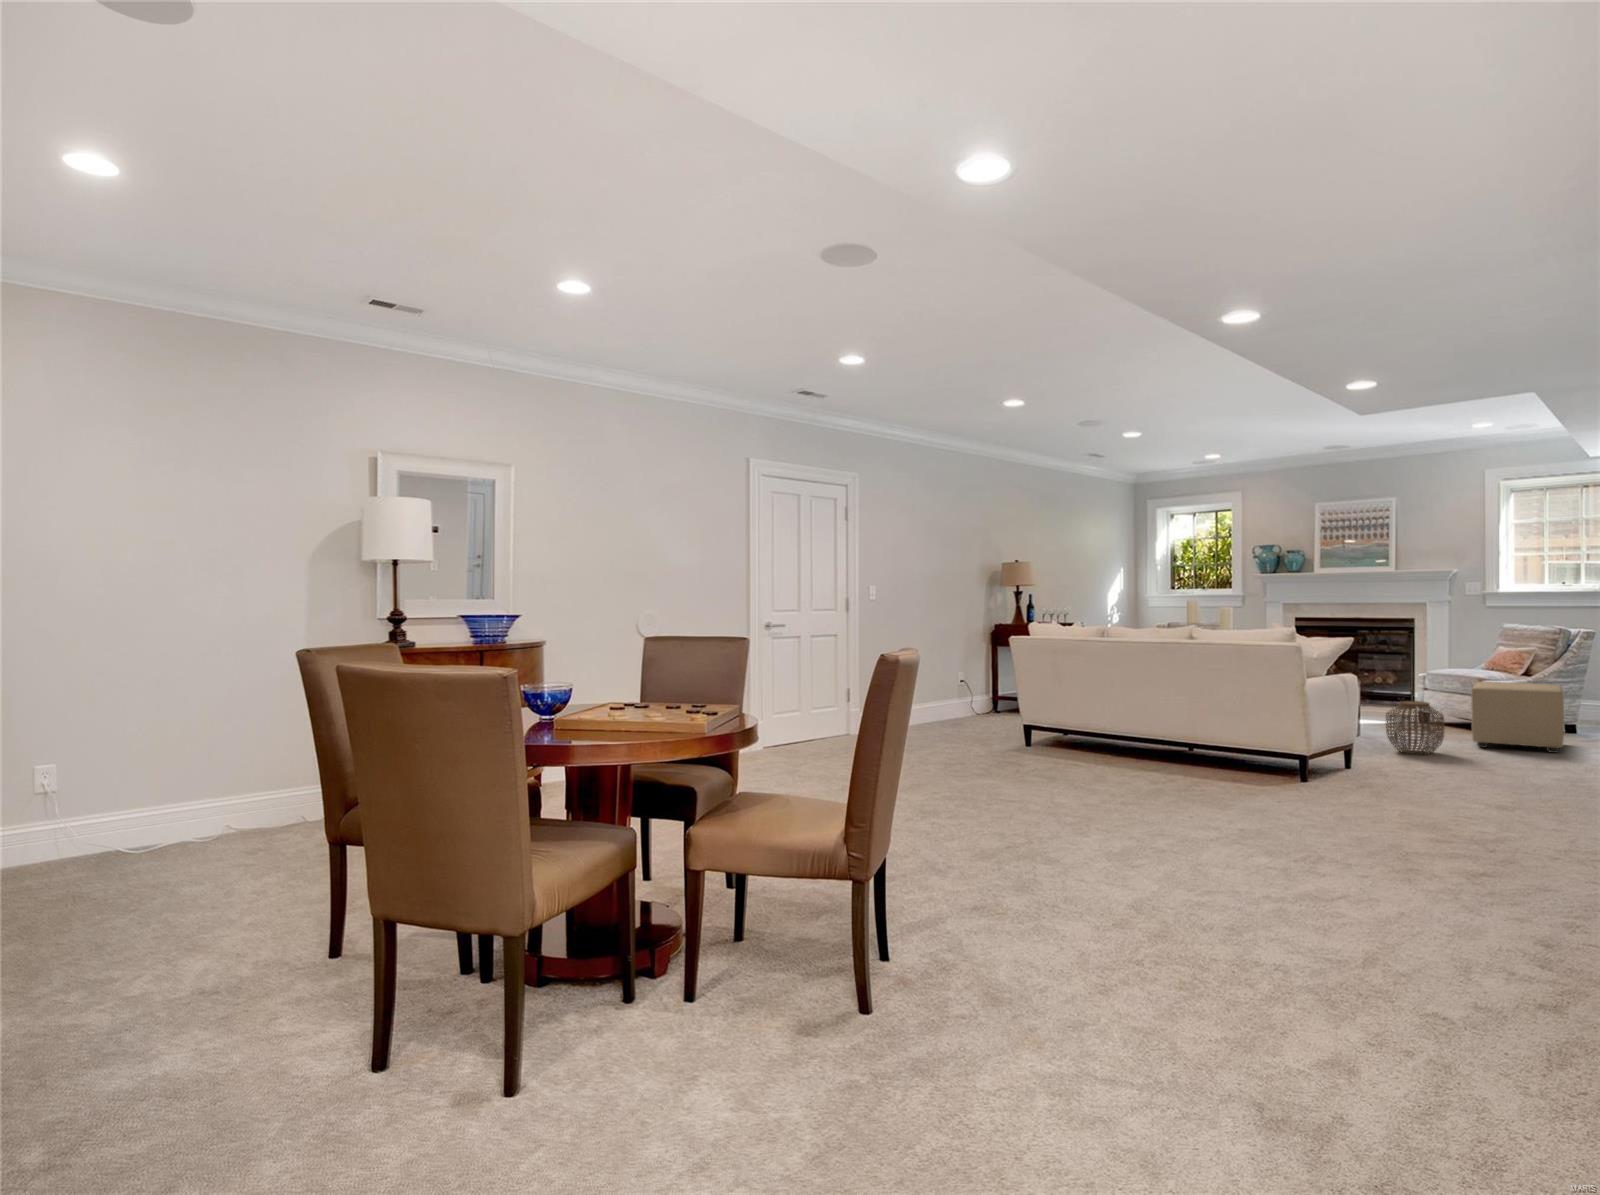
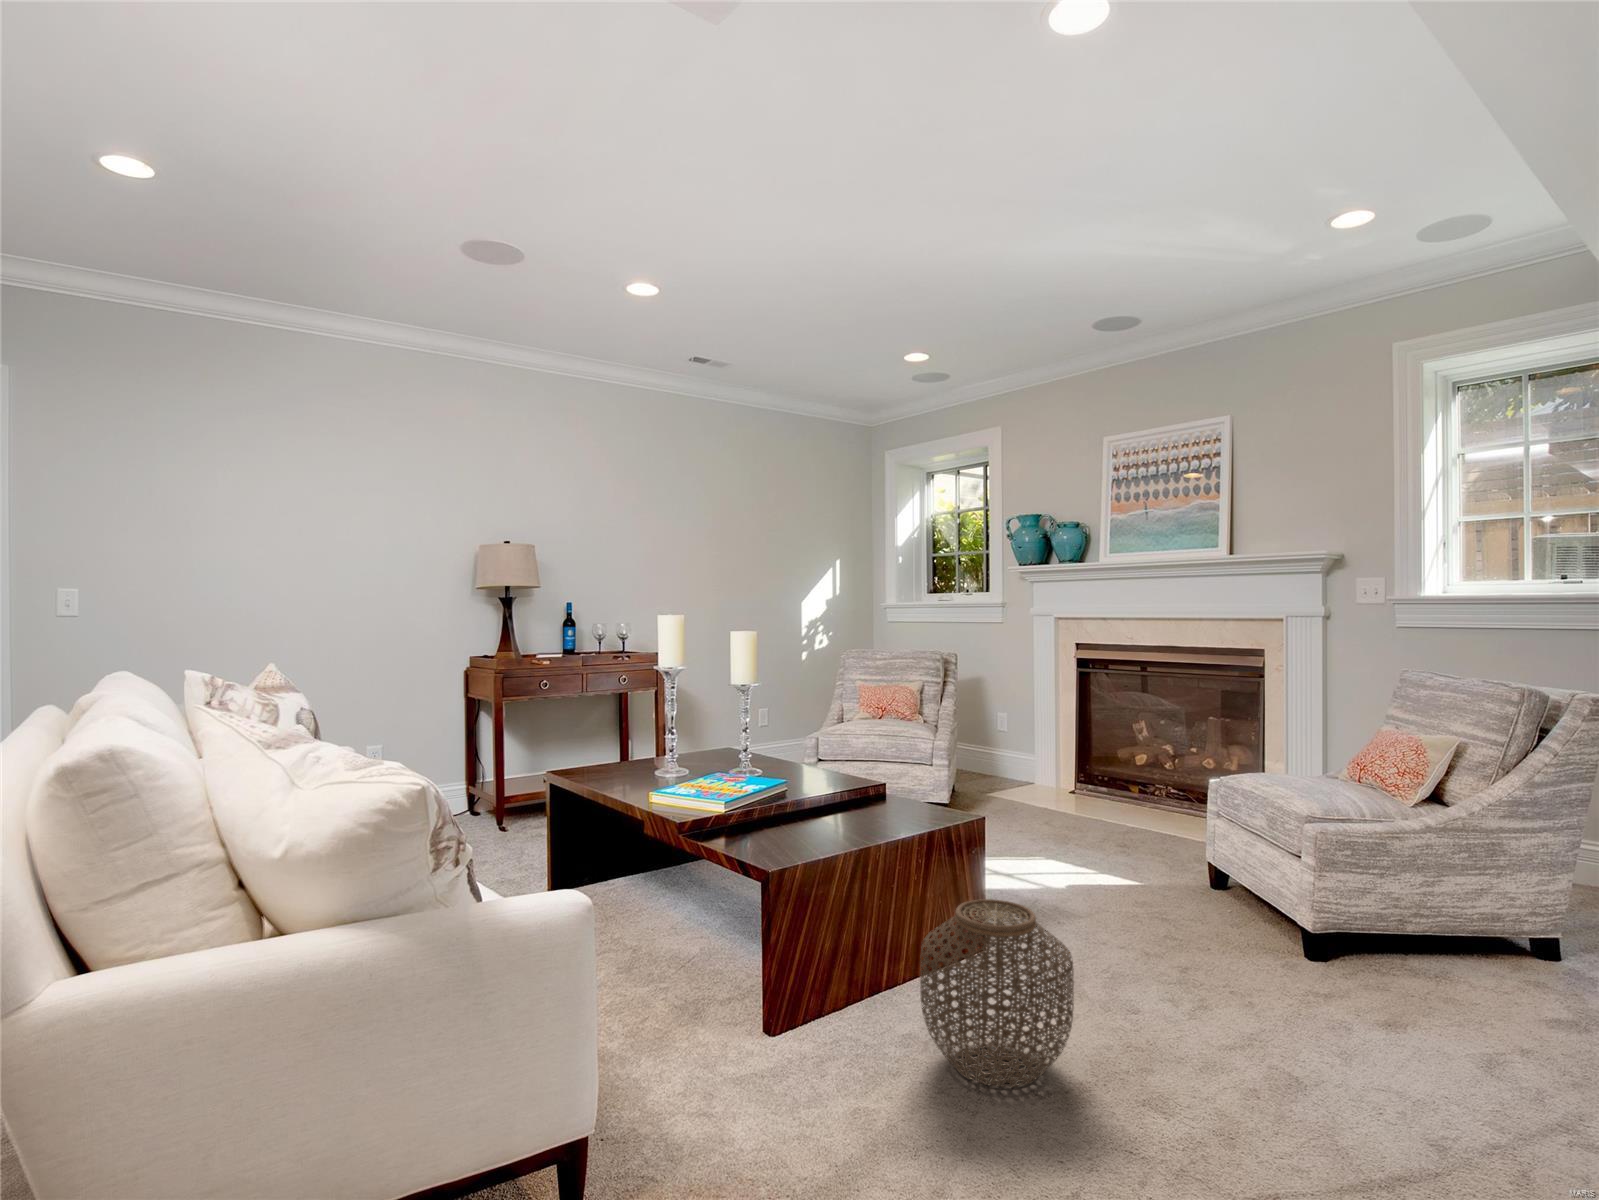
ottoman: present [1471,682,1564,753] -> none [1200,831,1491,1119]

